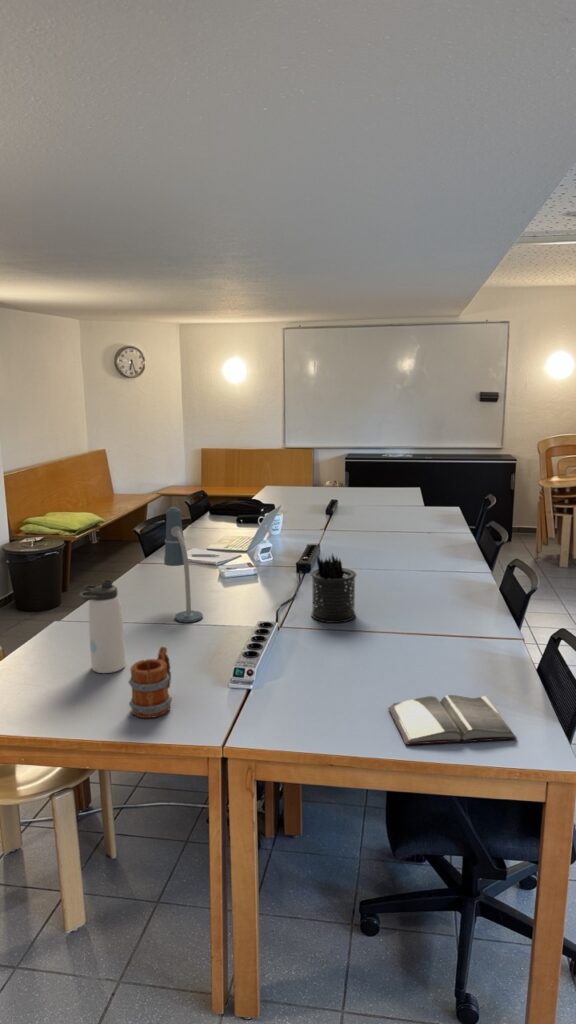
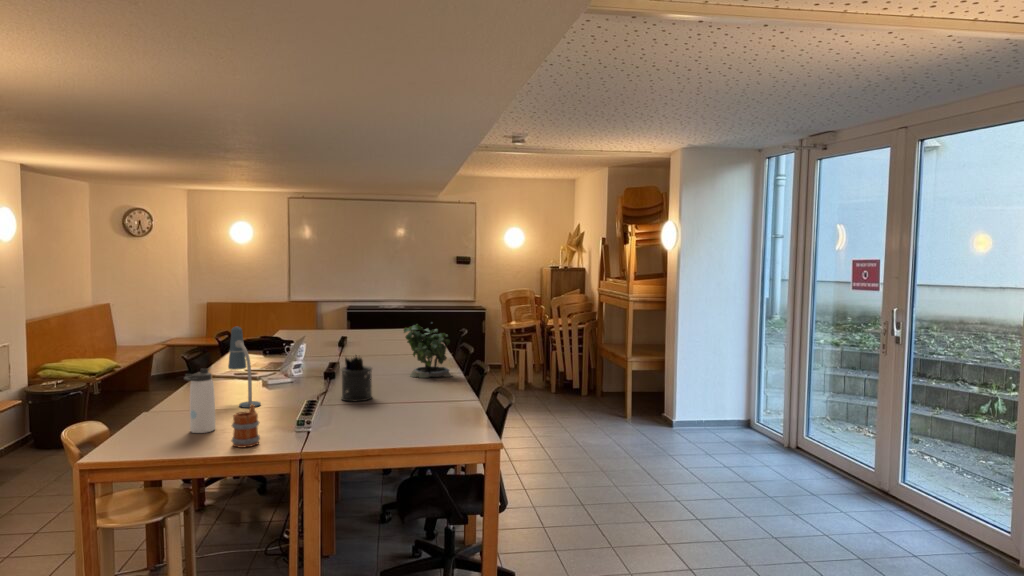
potted plant: none [406,498,477,579] -> present [404,324,452,378]
hardback book: present [388,695,516,744] -> none [400,421,473,443]

